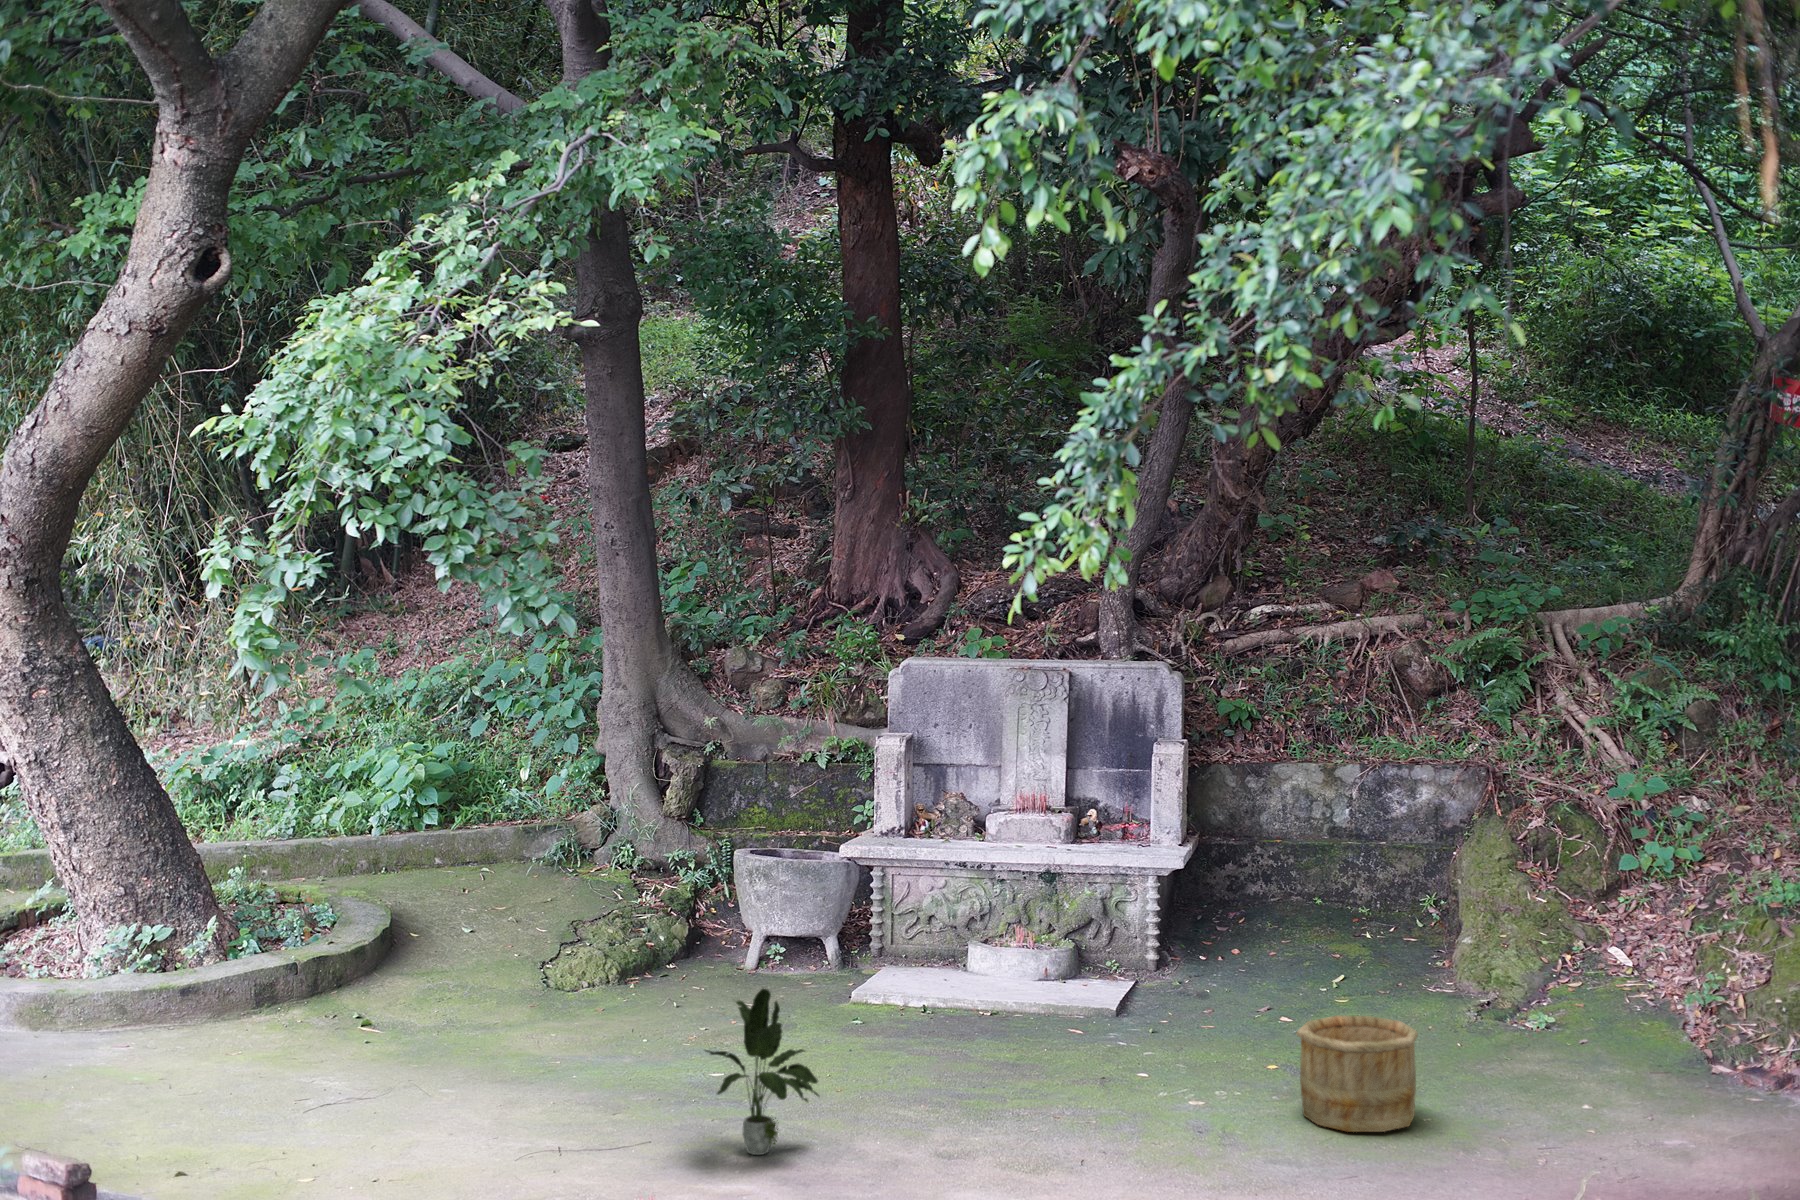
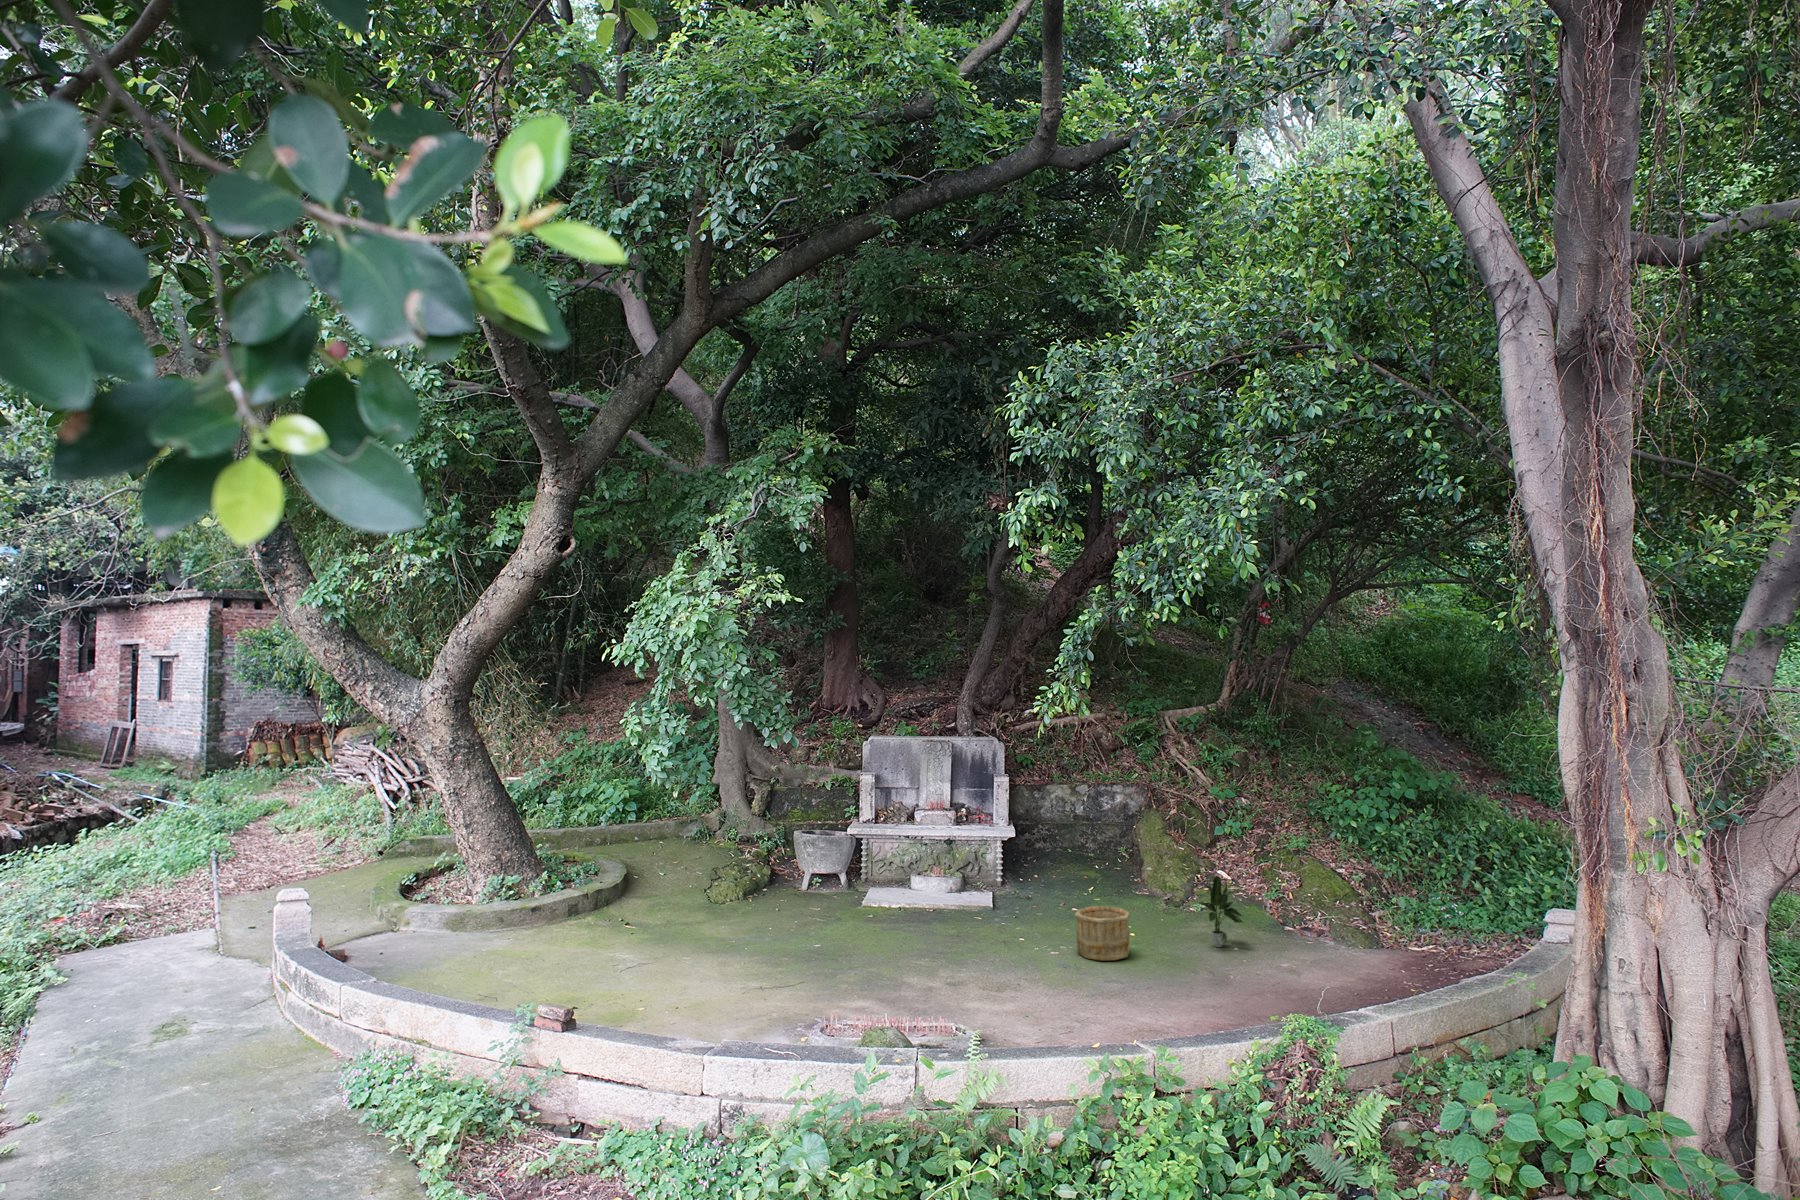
potted plant: present [705,989,819,1155] -> present [1200,876,1242,947]

